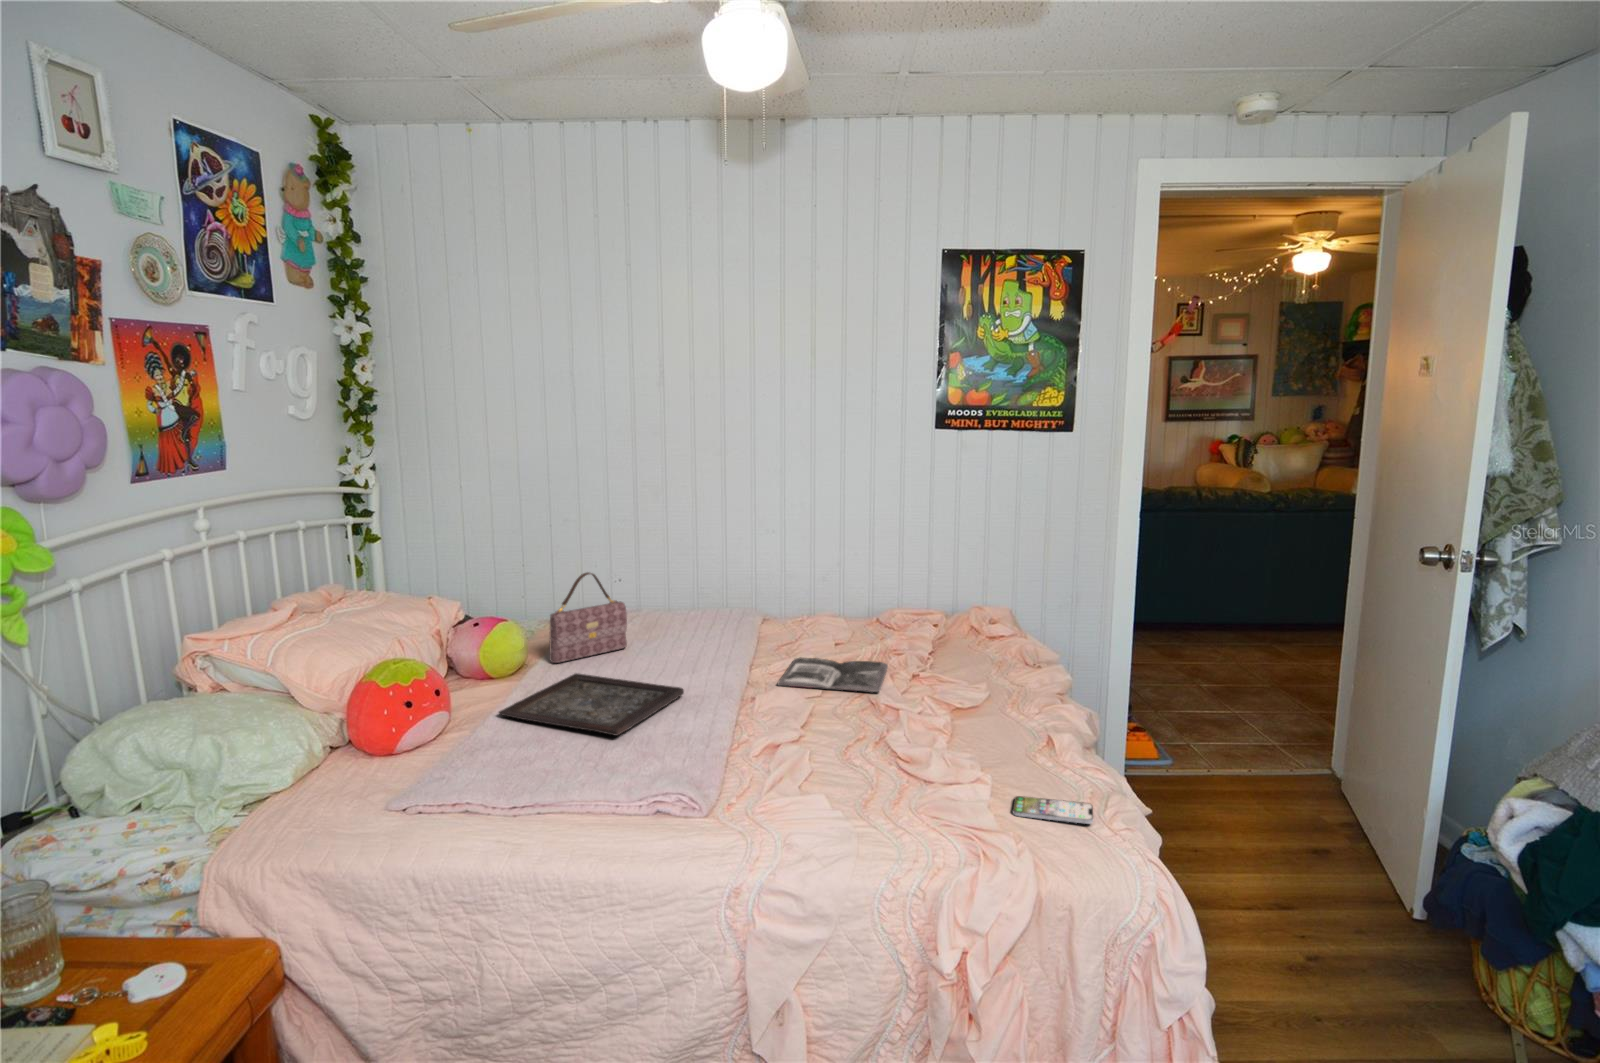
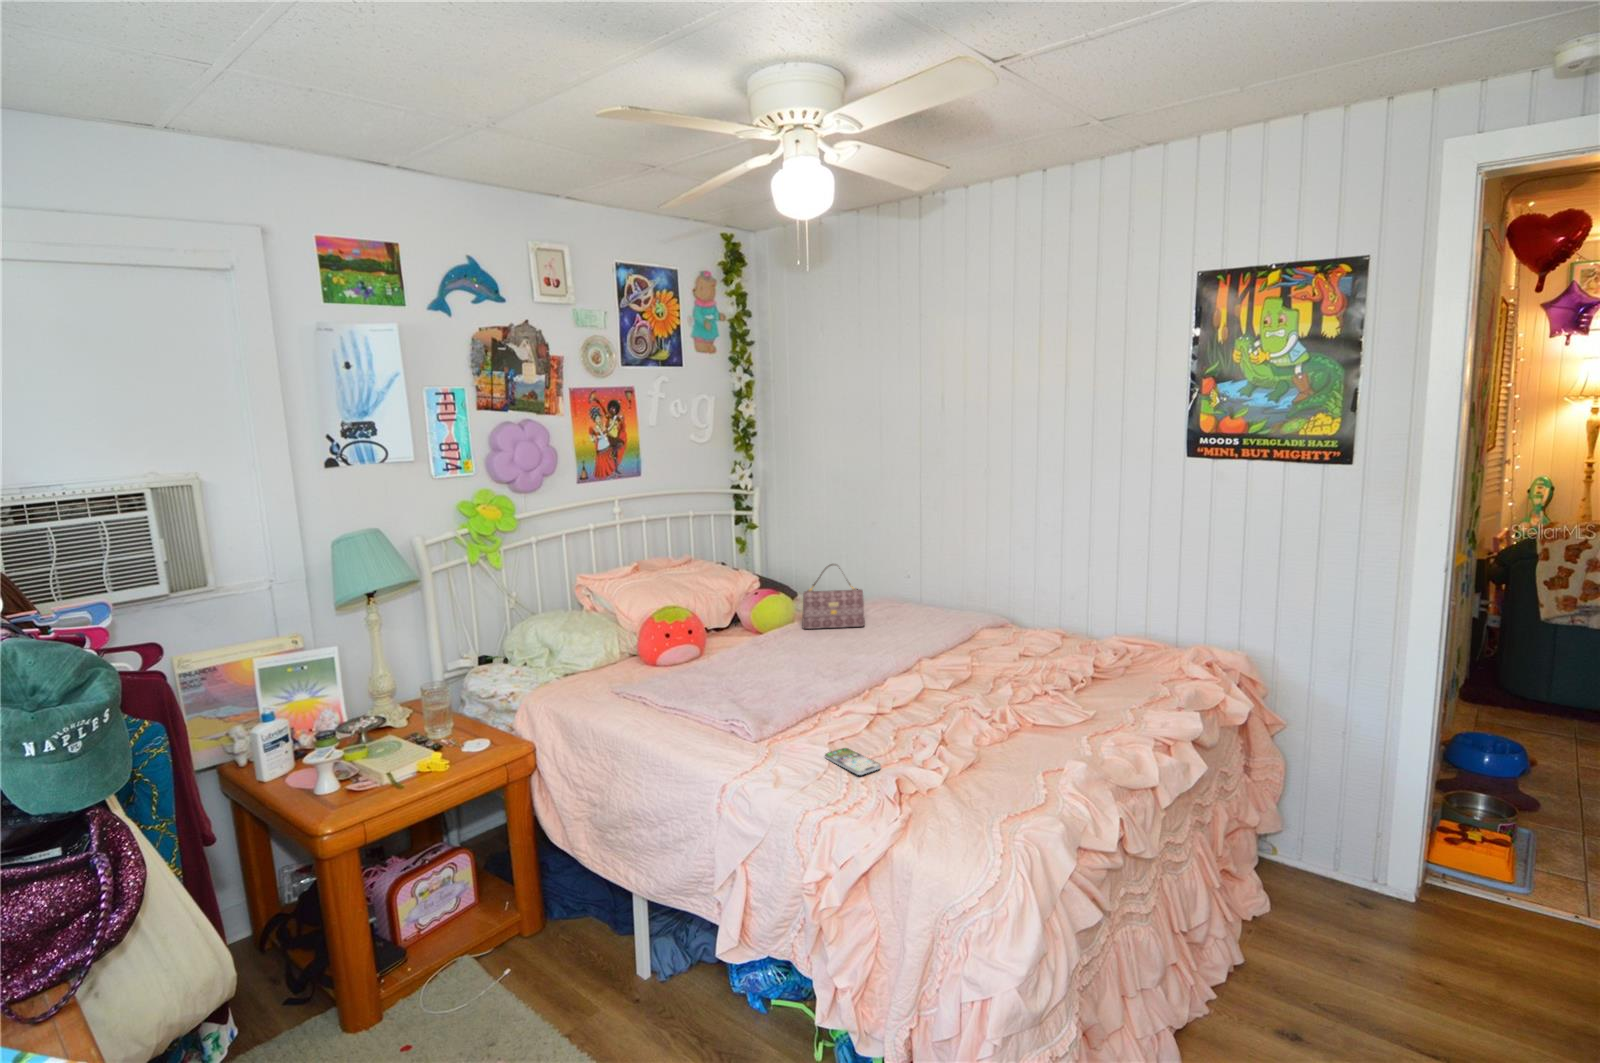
magazine: present [778,657,888,692] -> none [932,656,1046,694]
tray: present [499,673,684,736] -> none [729,637,855,681]
smartphone: present [1013,796,1093,824] -> present [825,748,881,775]

